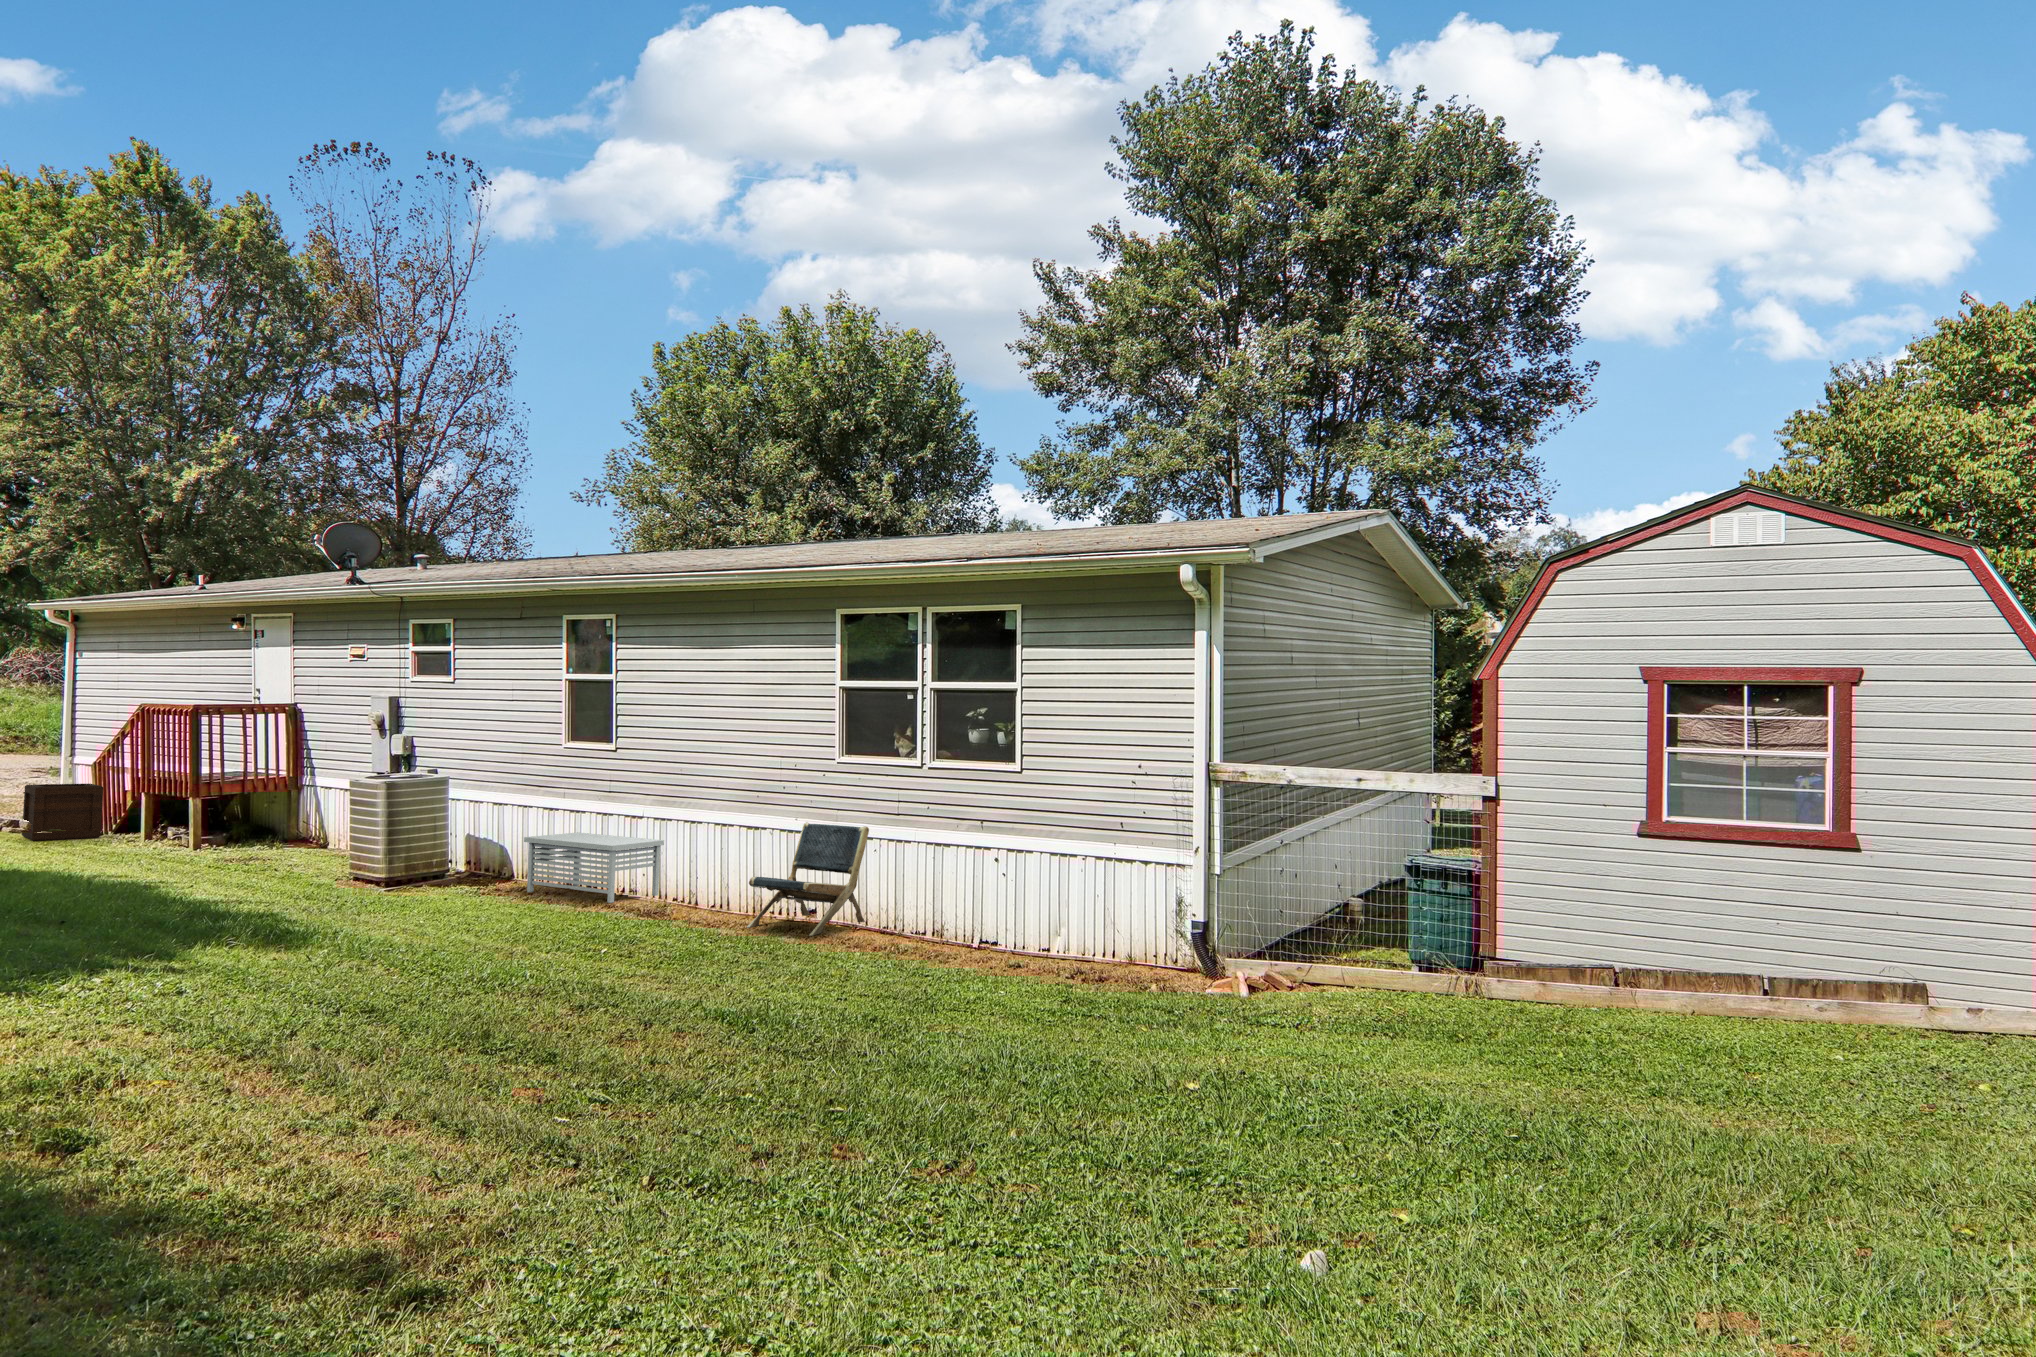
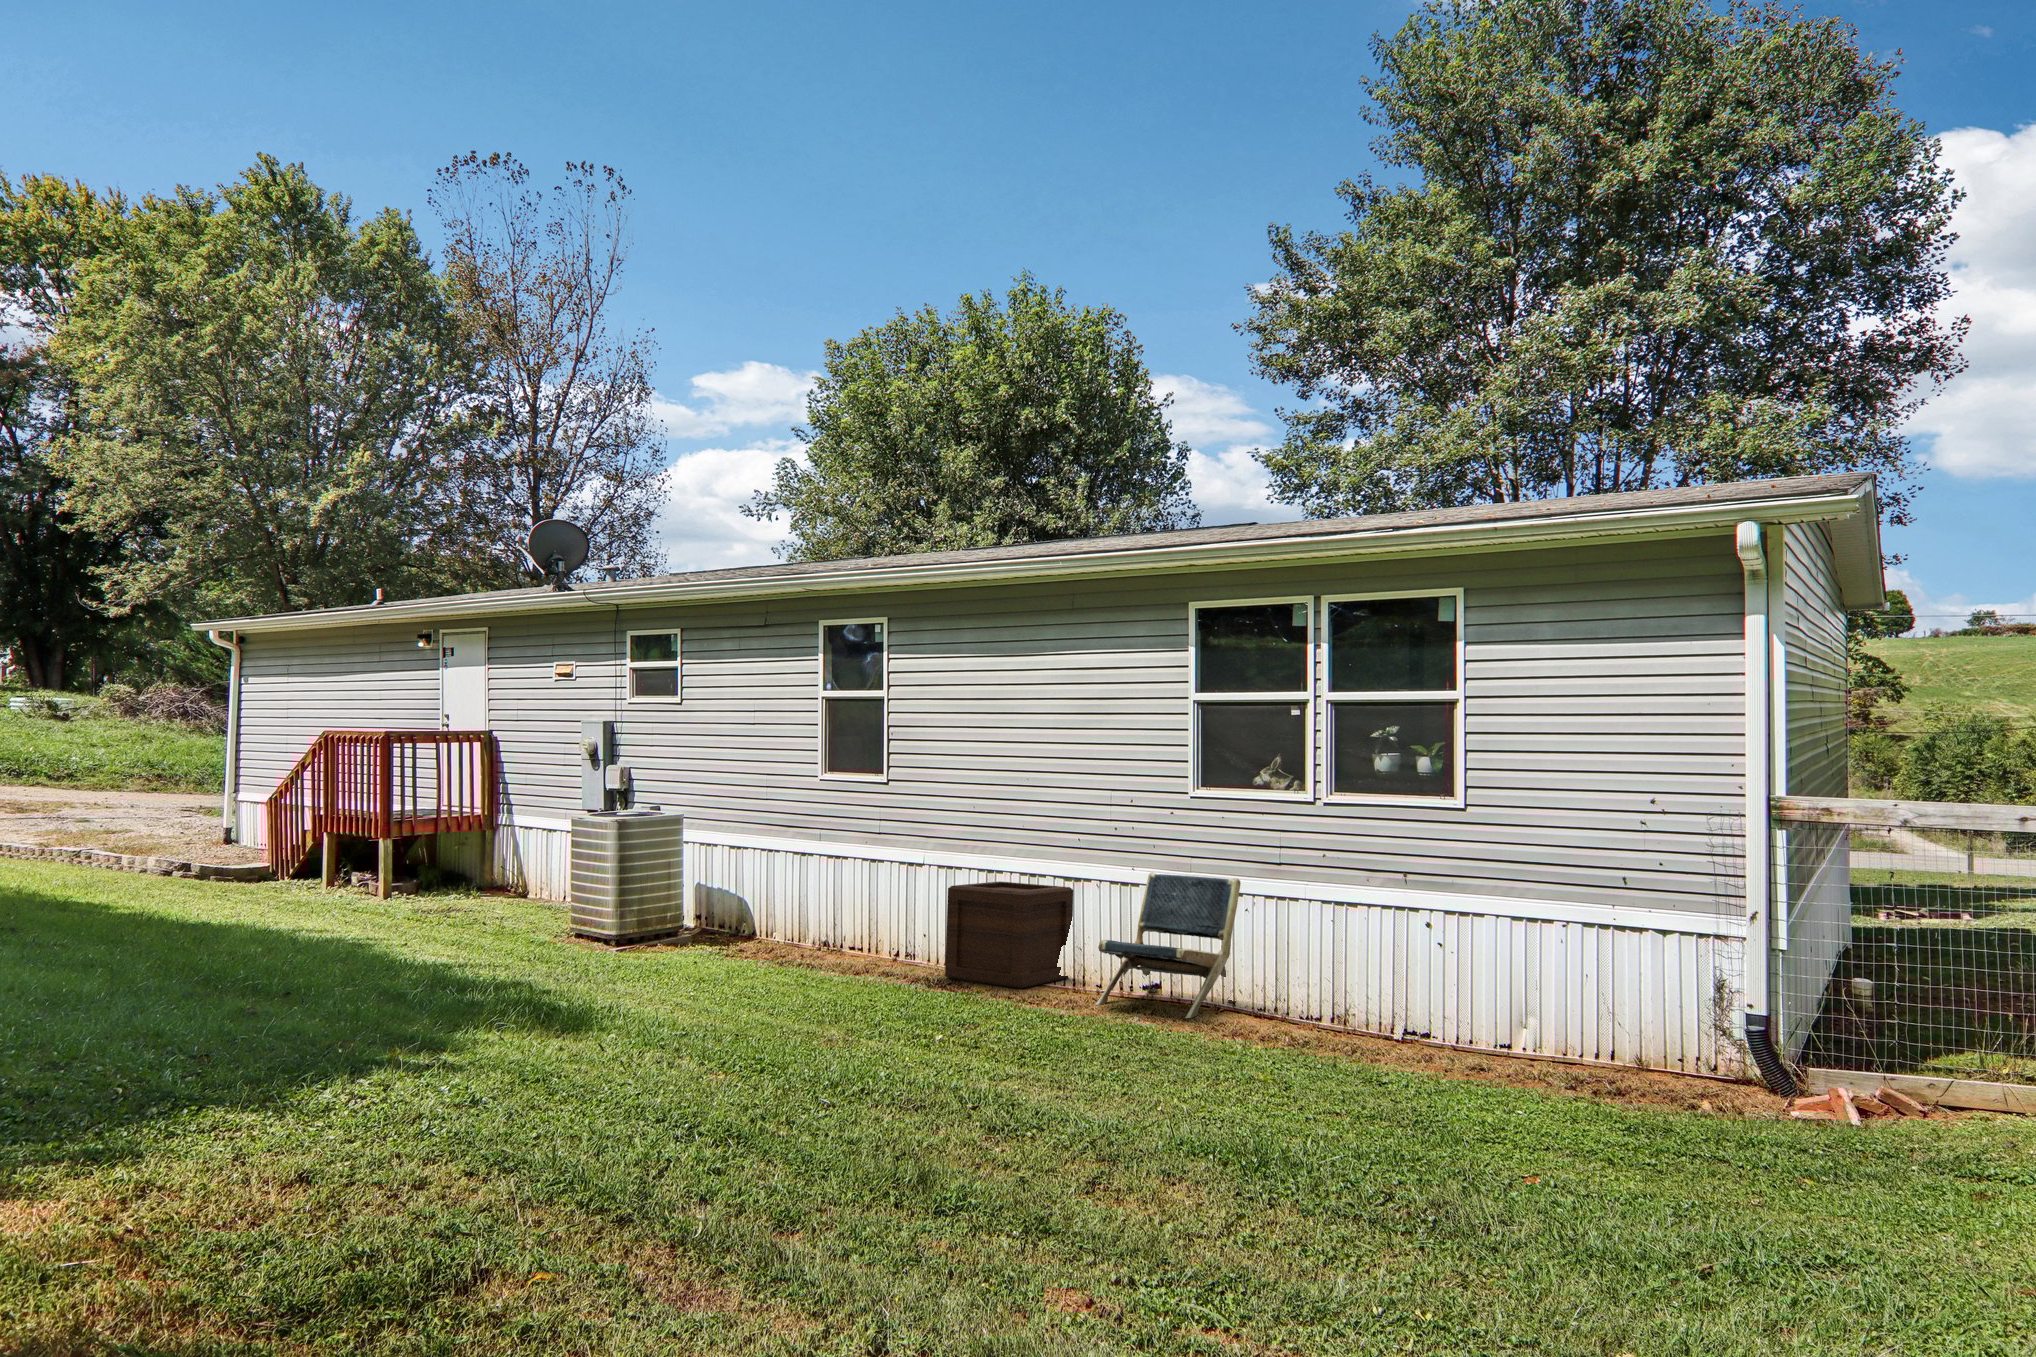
wooden crate: present [22,784,103,841] -> present [945,881,1073,989]
storage bench: present [524,832,664,903] -> none [786,882,954,969]

